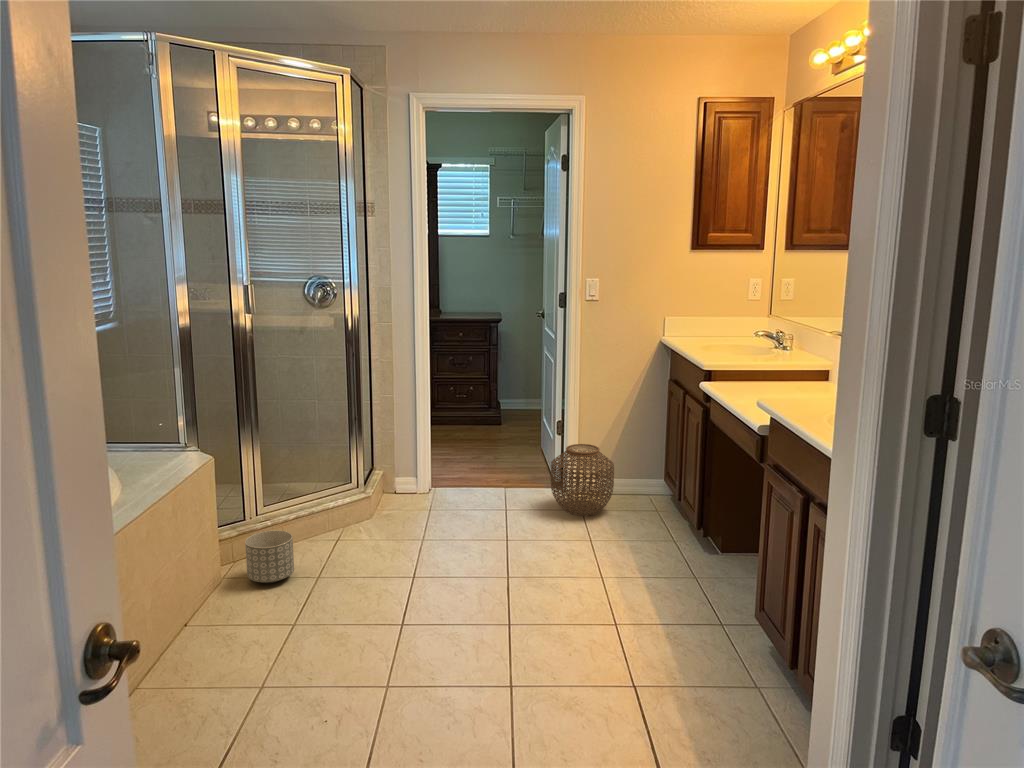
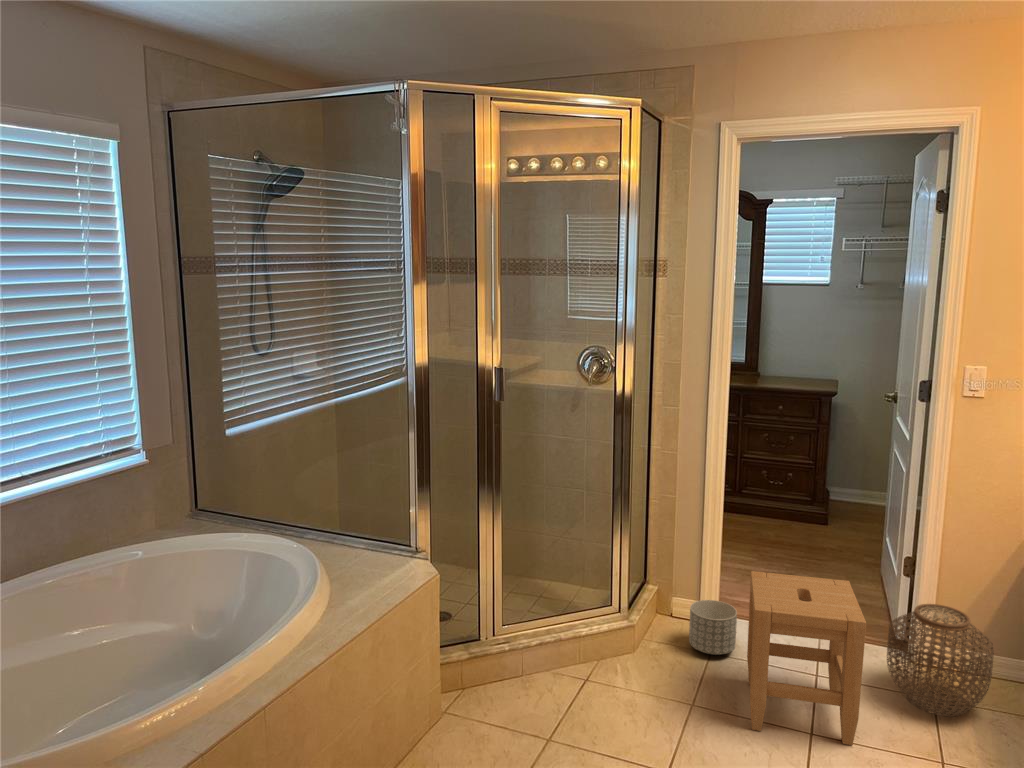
stool: none [457,433,538,544] -> present [747,571,866,745]
planter: present [245,530,294,583] -> present [689,600,737,655]

